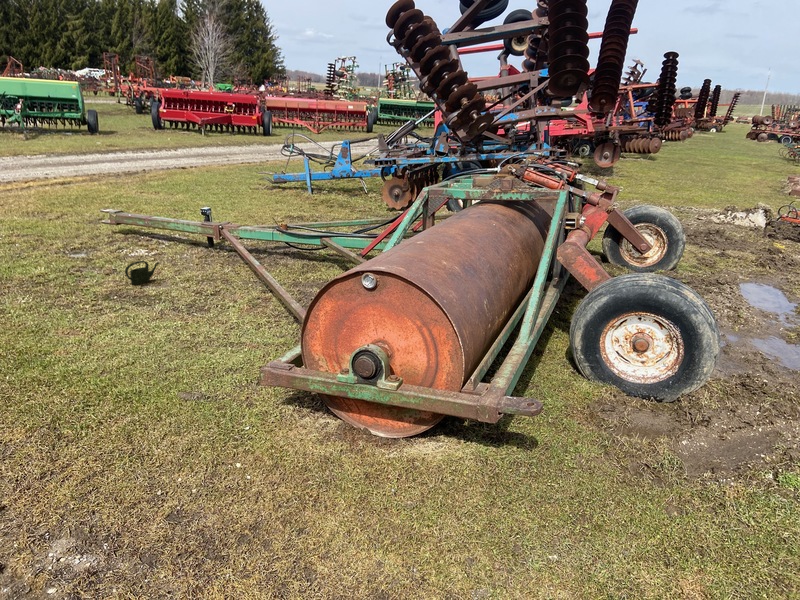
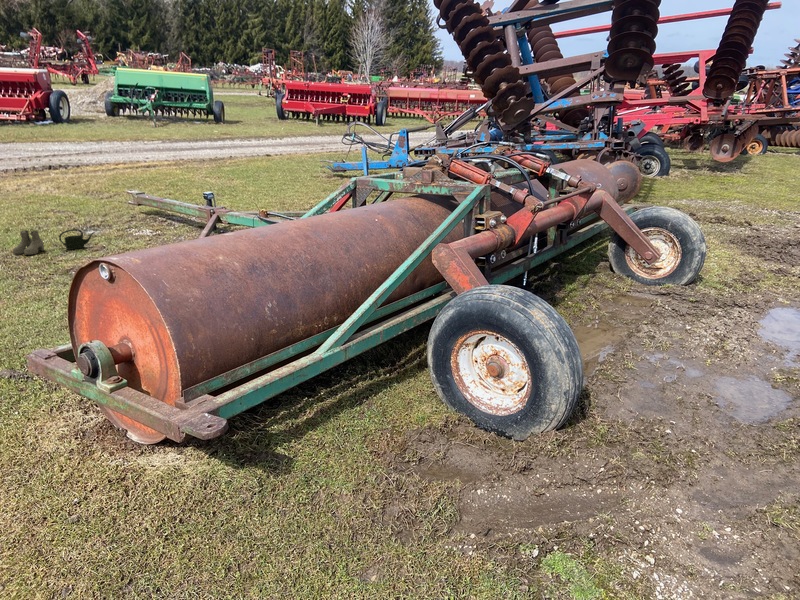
boots: none [79,267,109,295] -> present [13,230,44,255]

